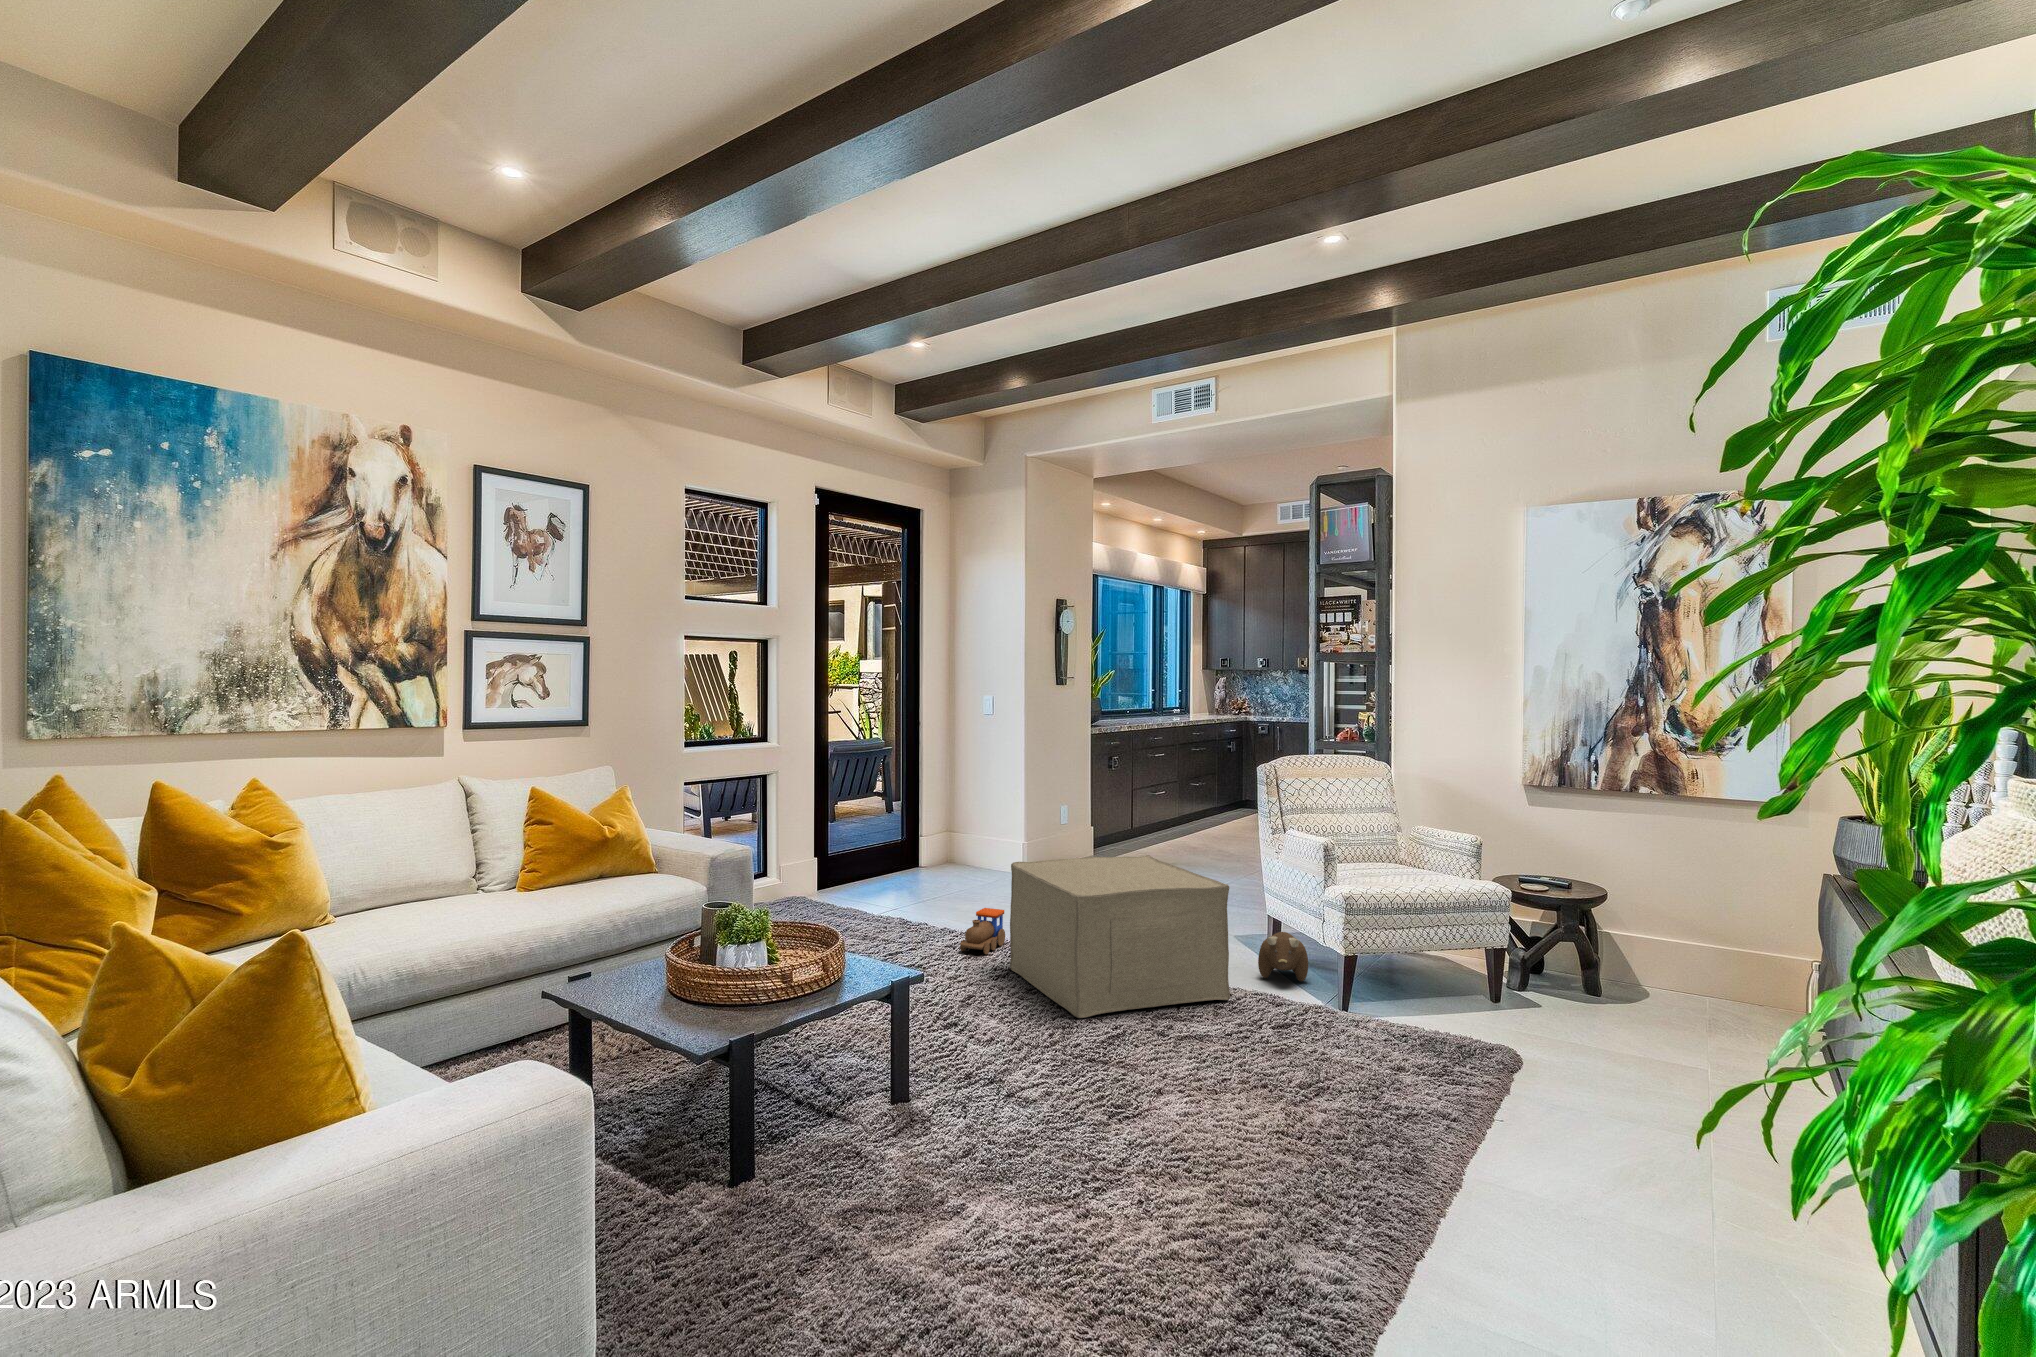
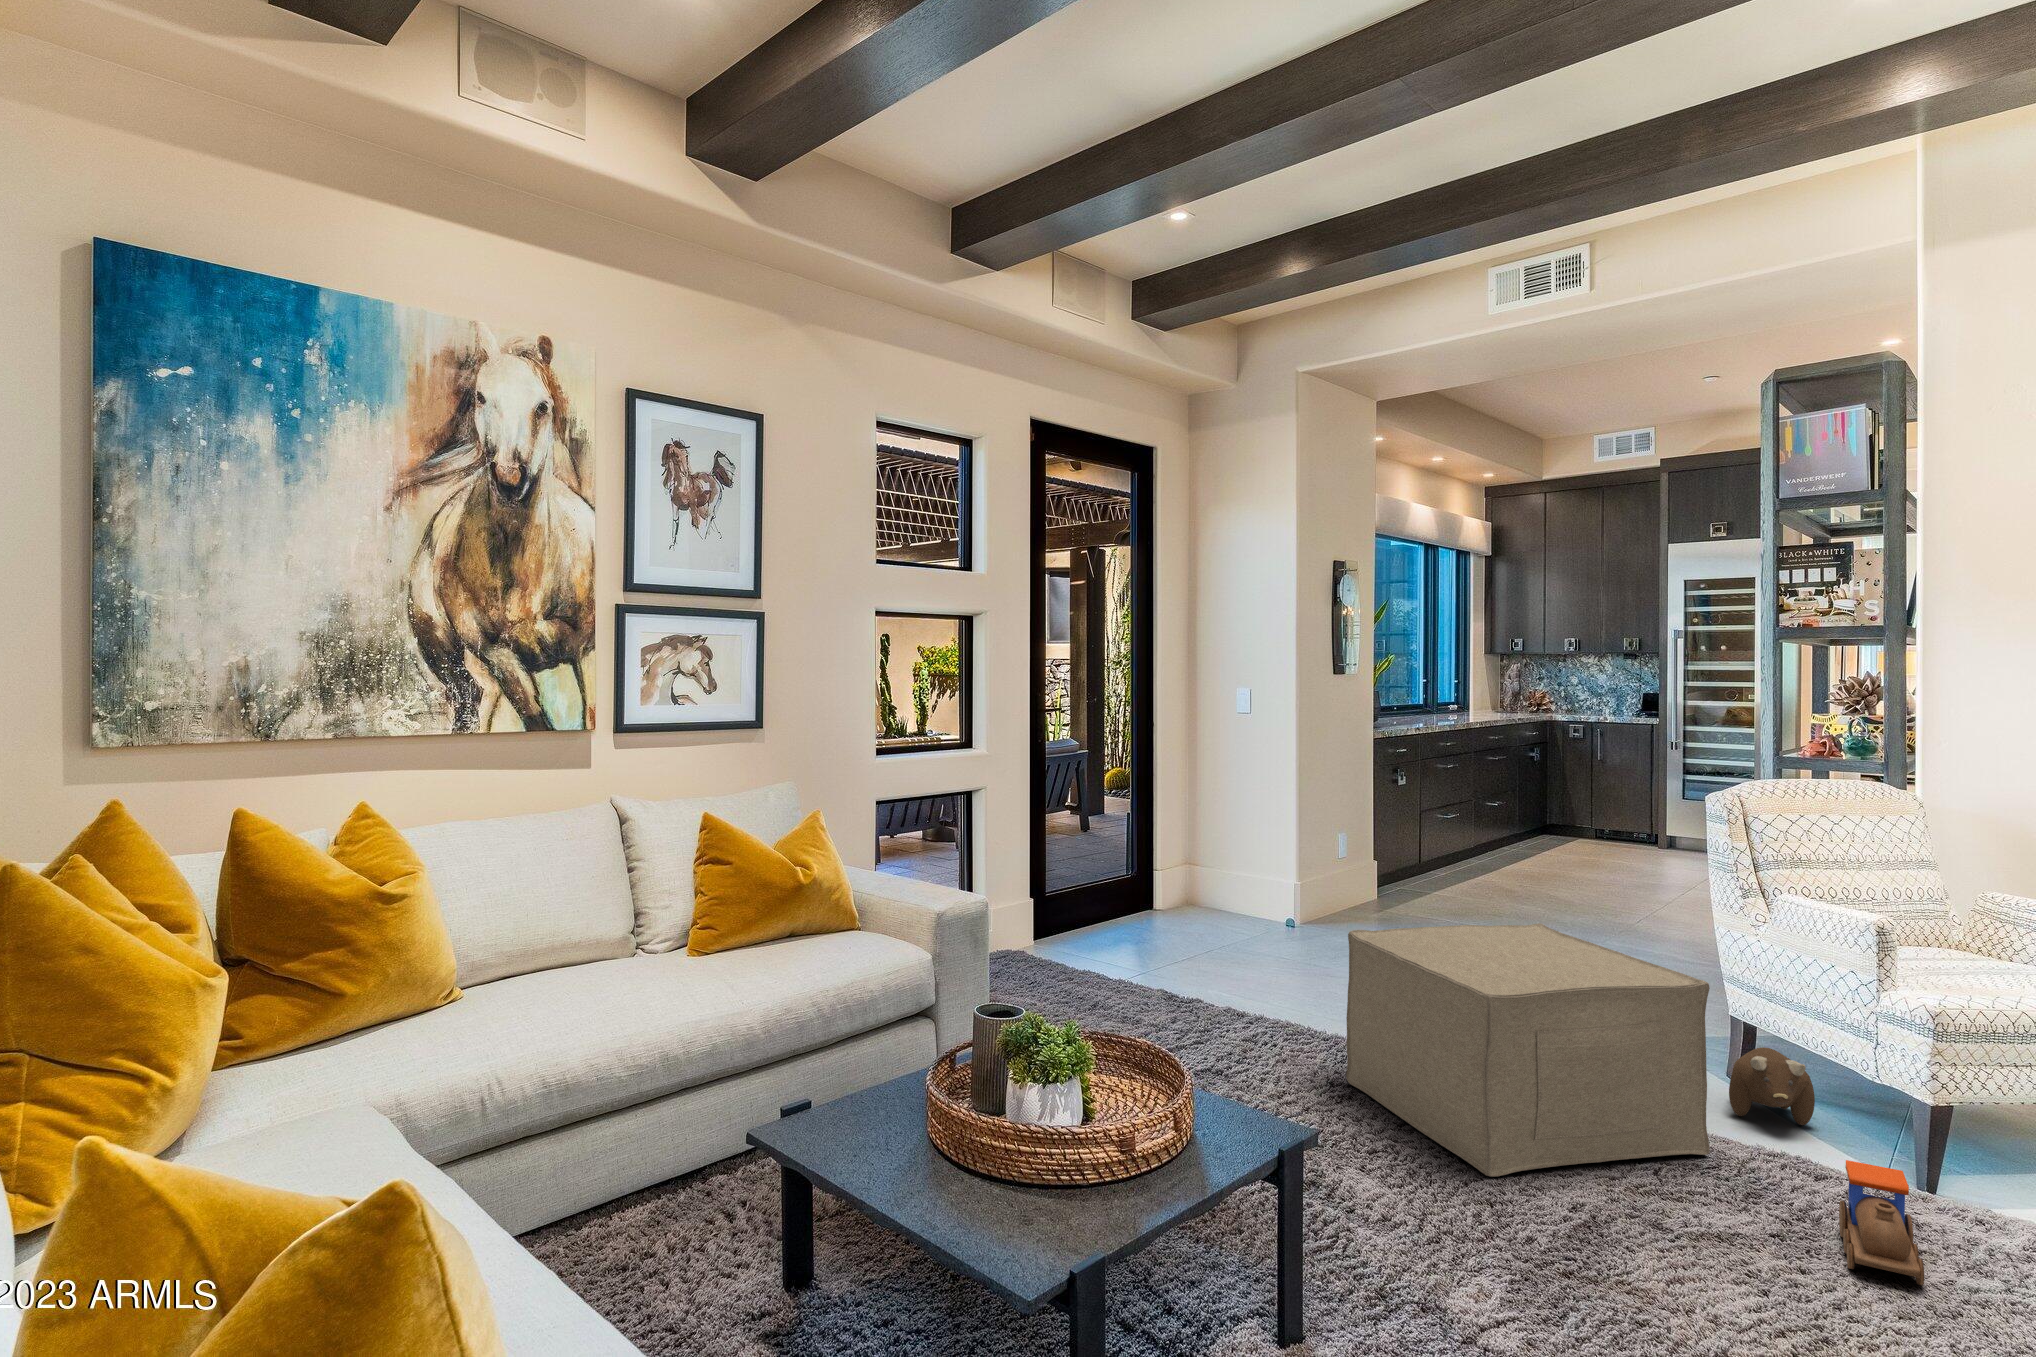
toy train: present [960,908,1005,954] -> present [1839,1160,1924,1285]

